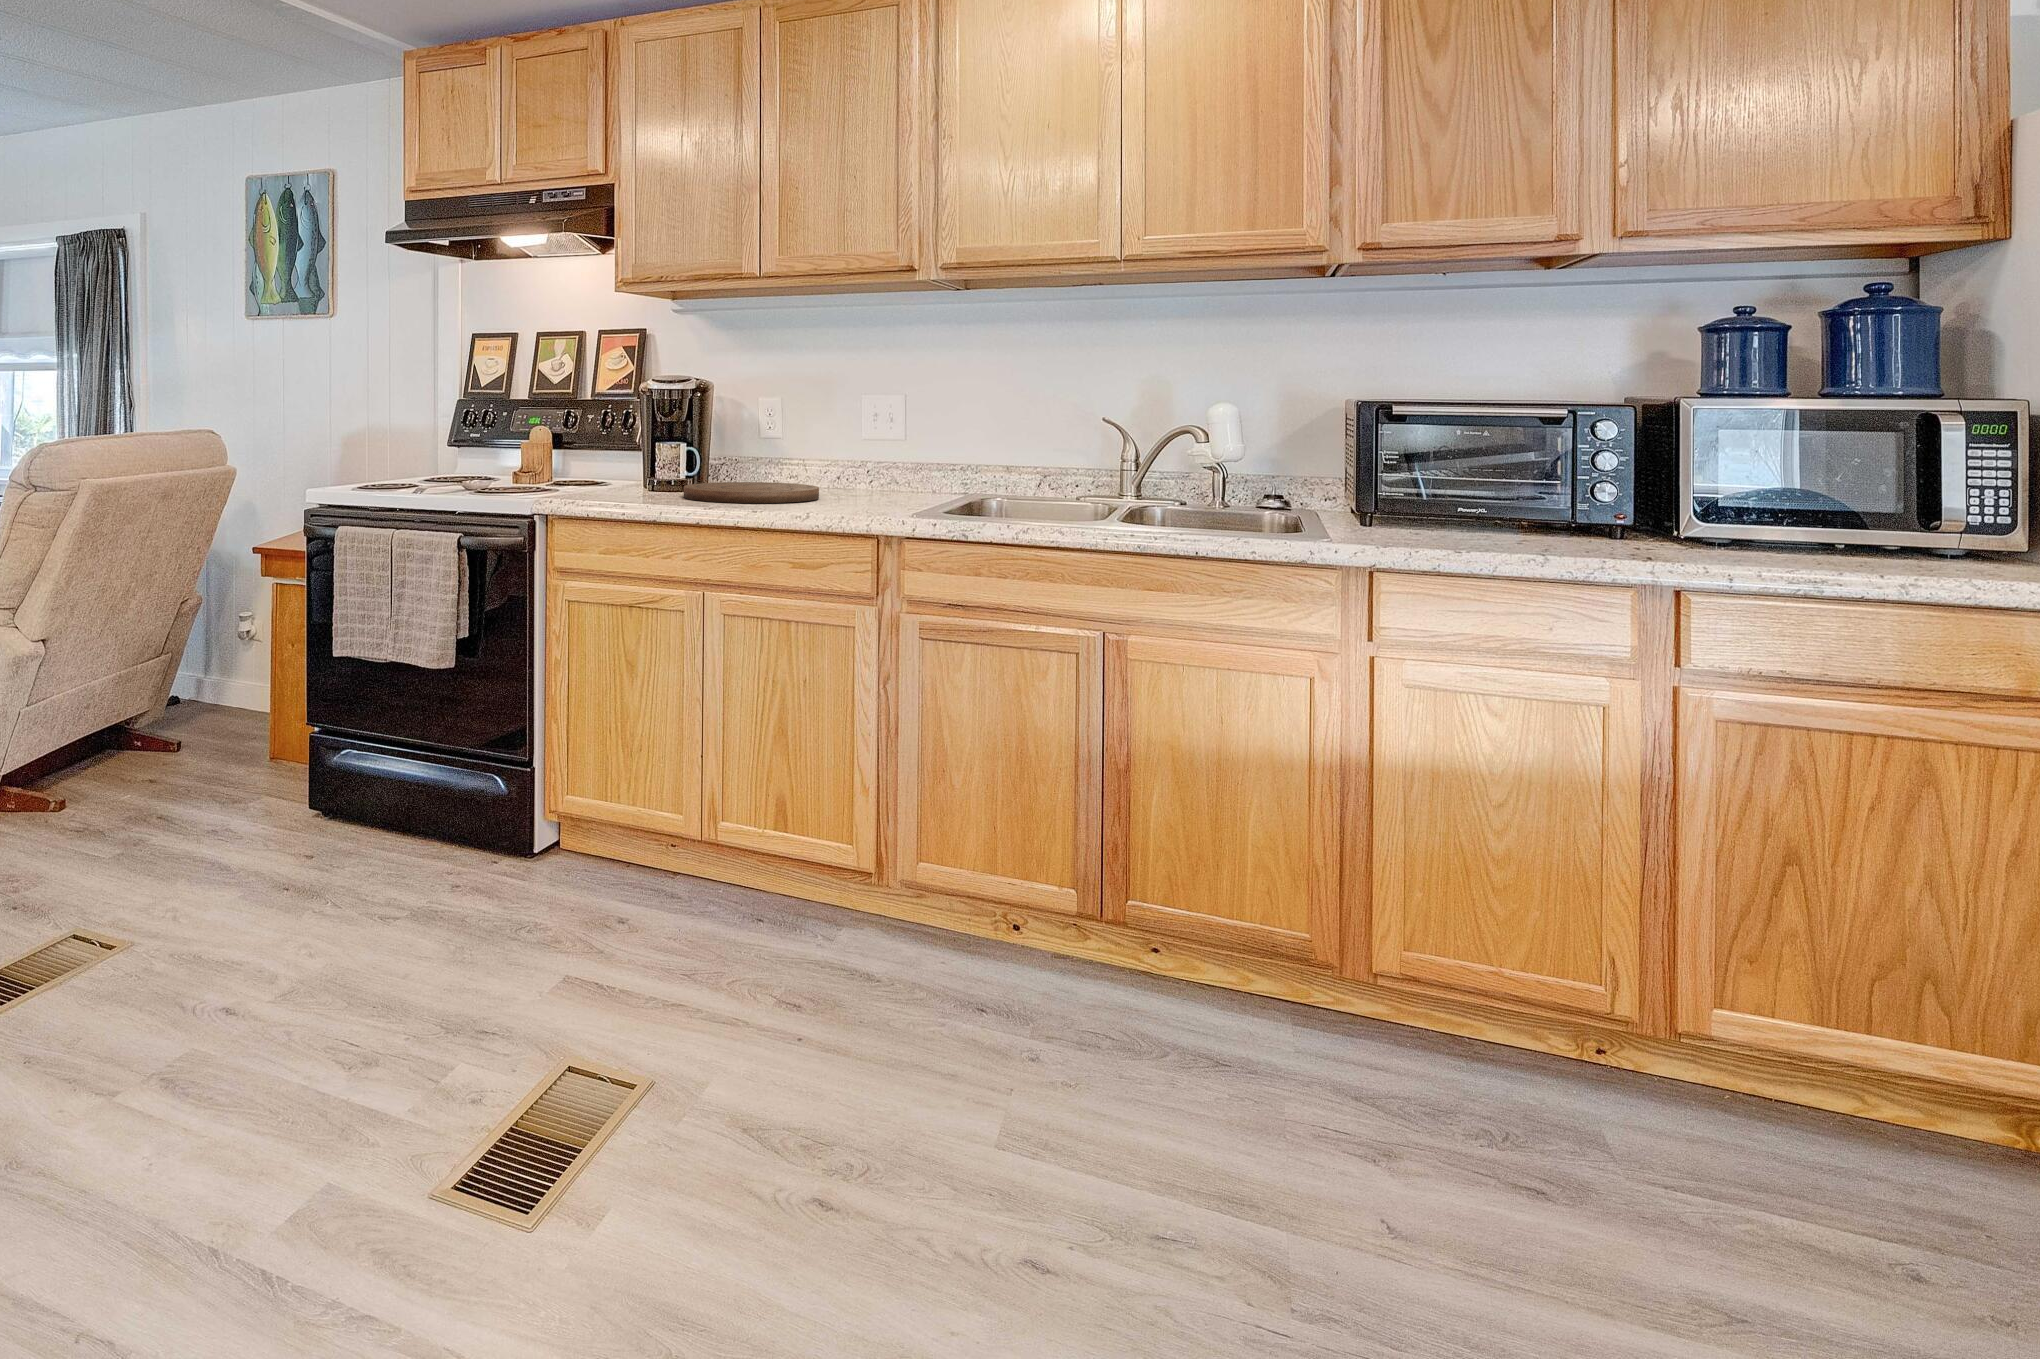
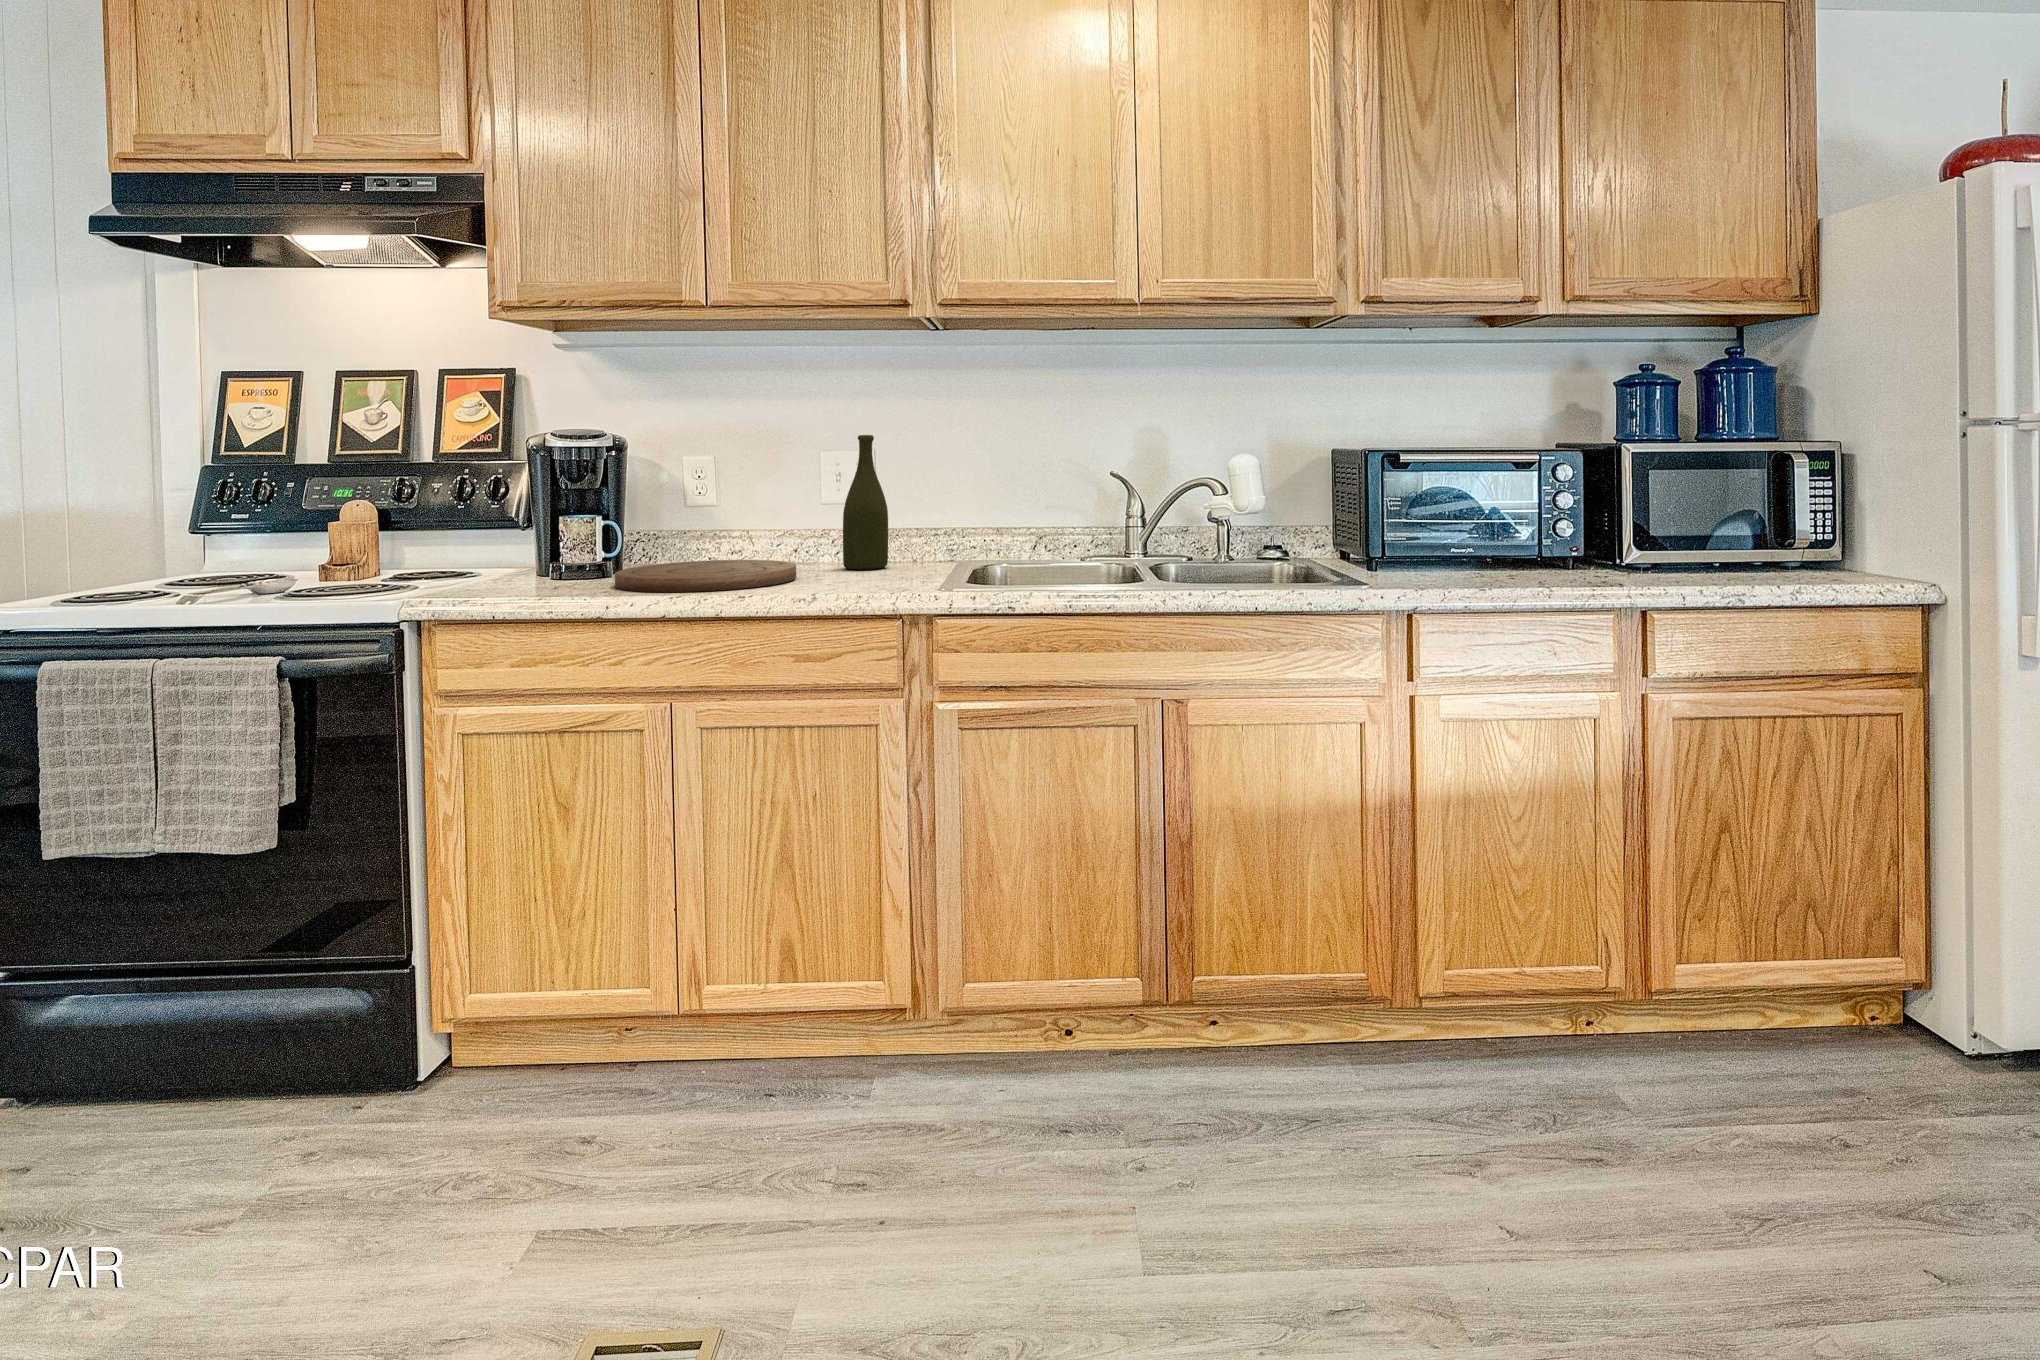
bottle: none [863,385,899,497] -> present [843,435,888,570]

